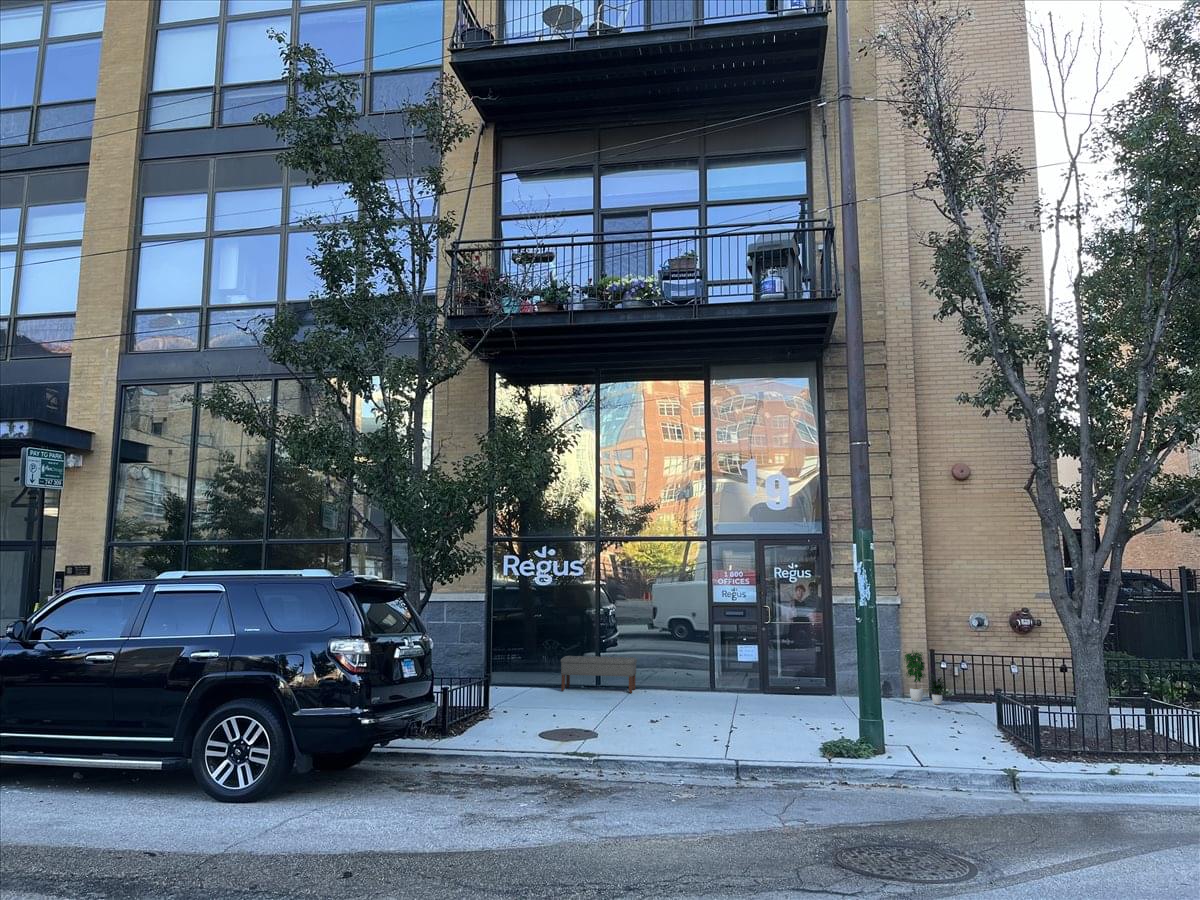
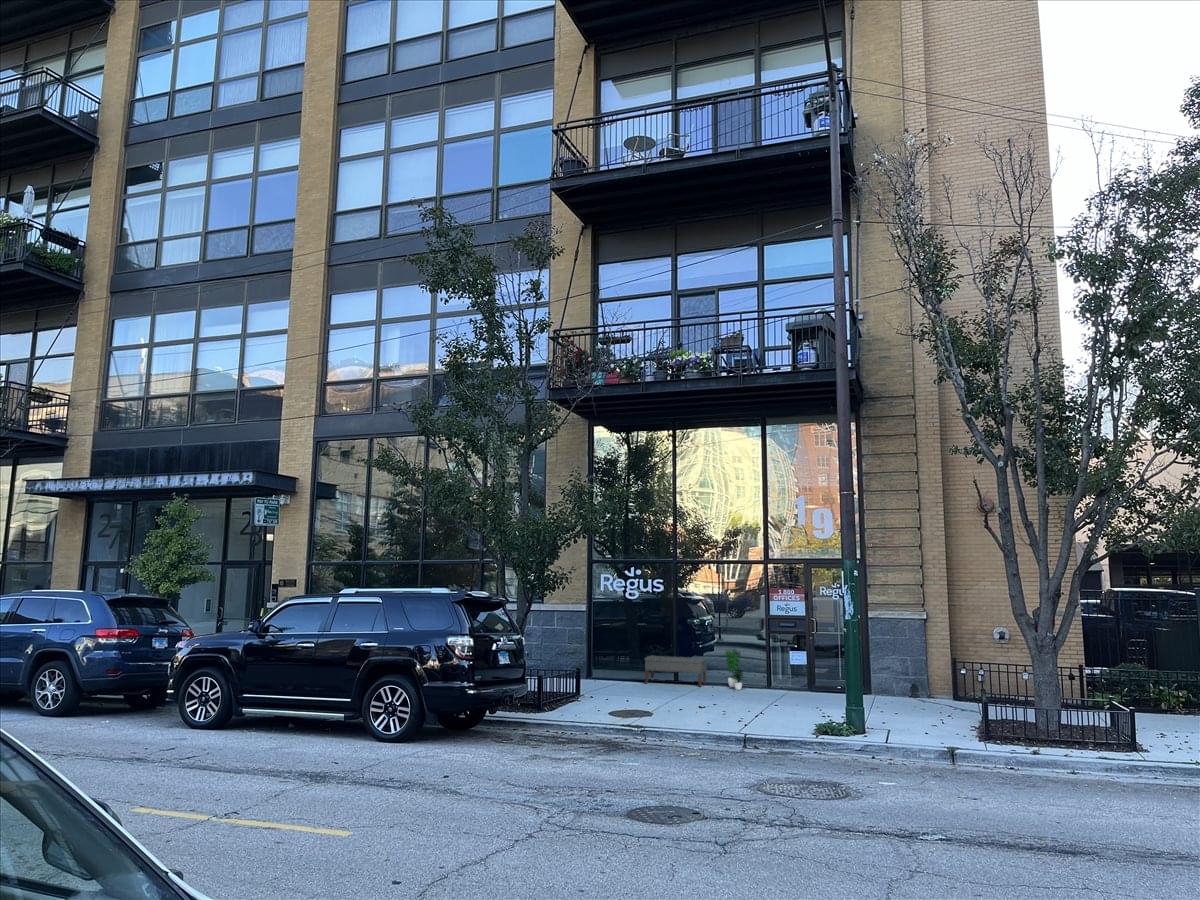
potted plant: present [904,651,947,704] -> present [725,649,743,690]

